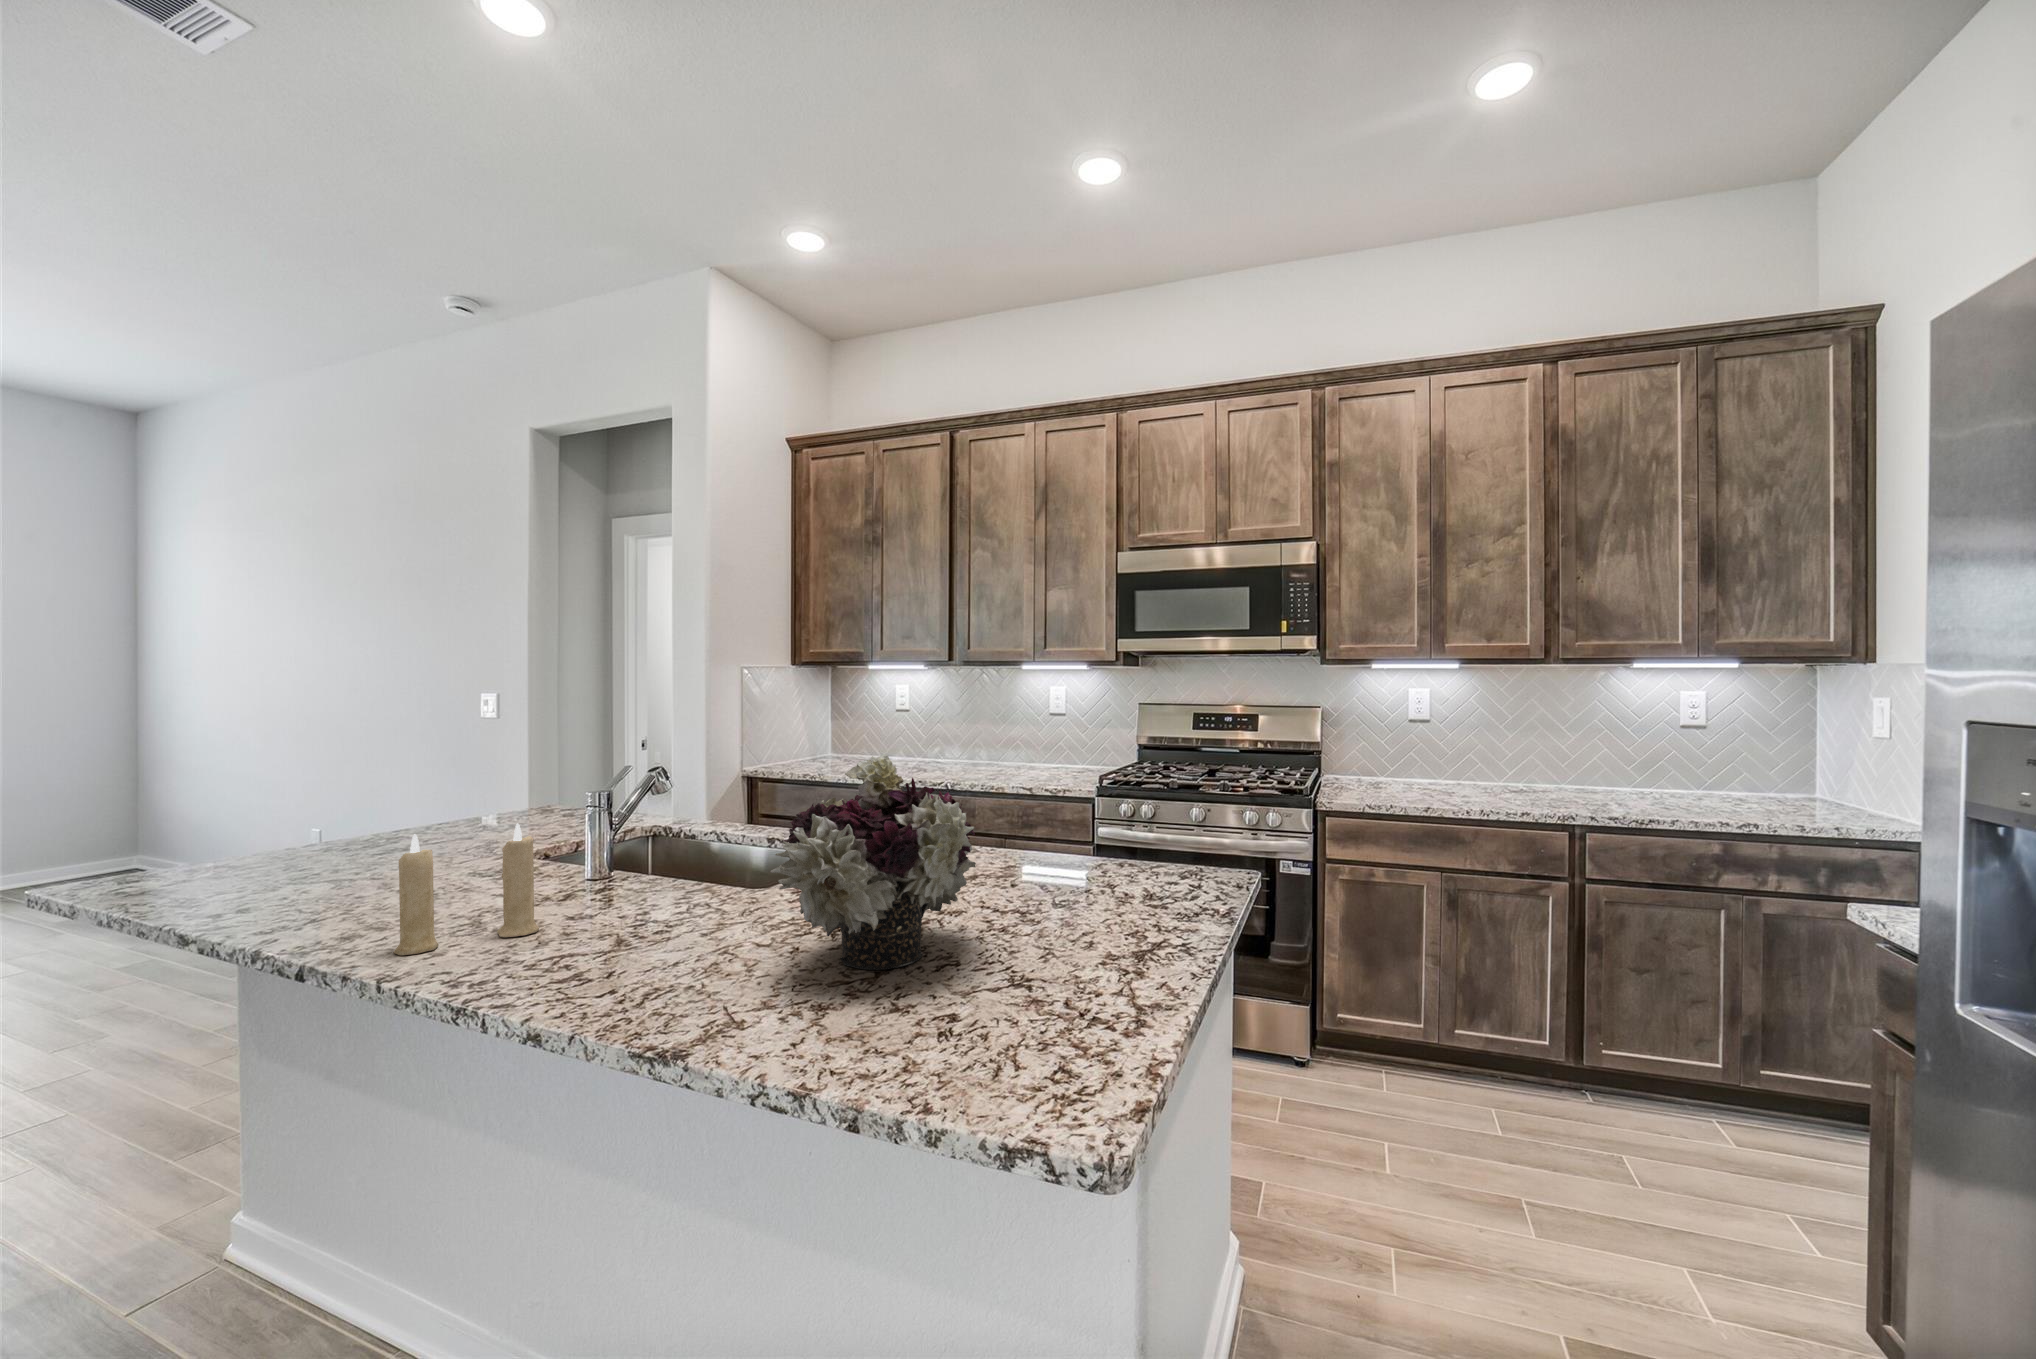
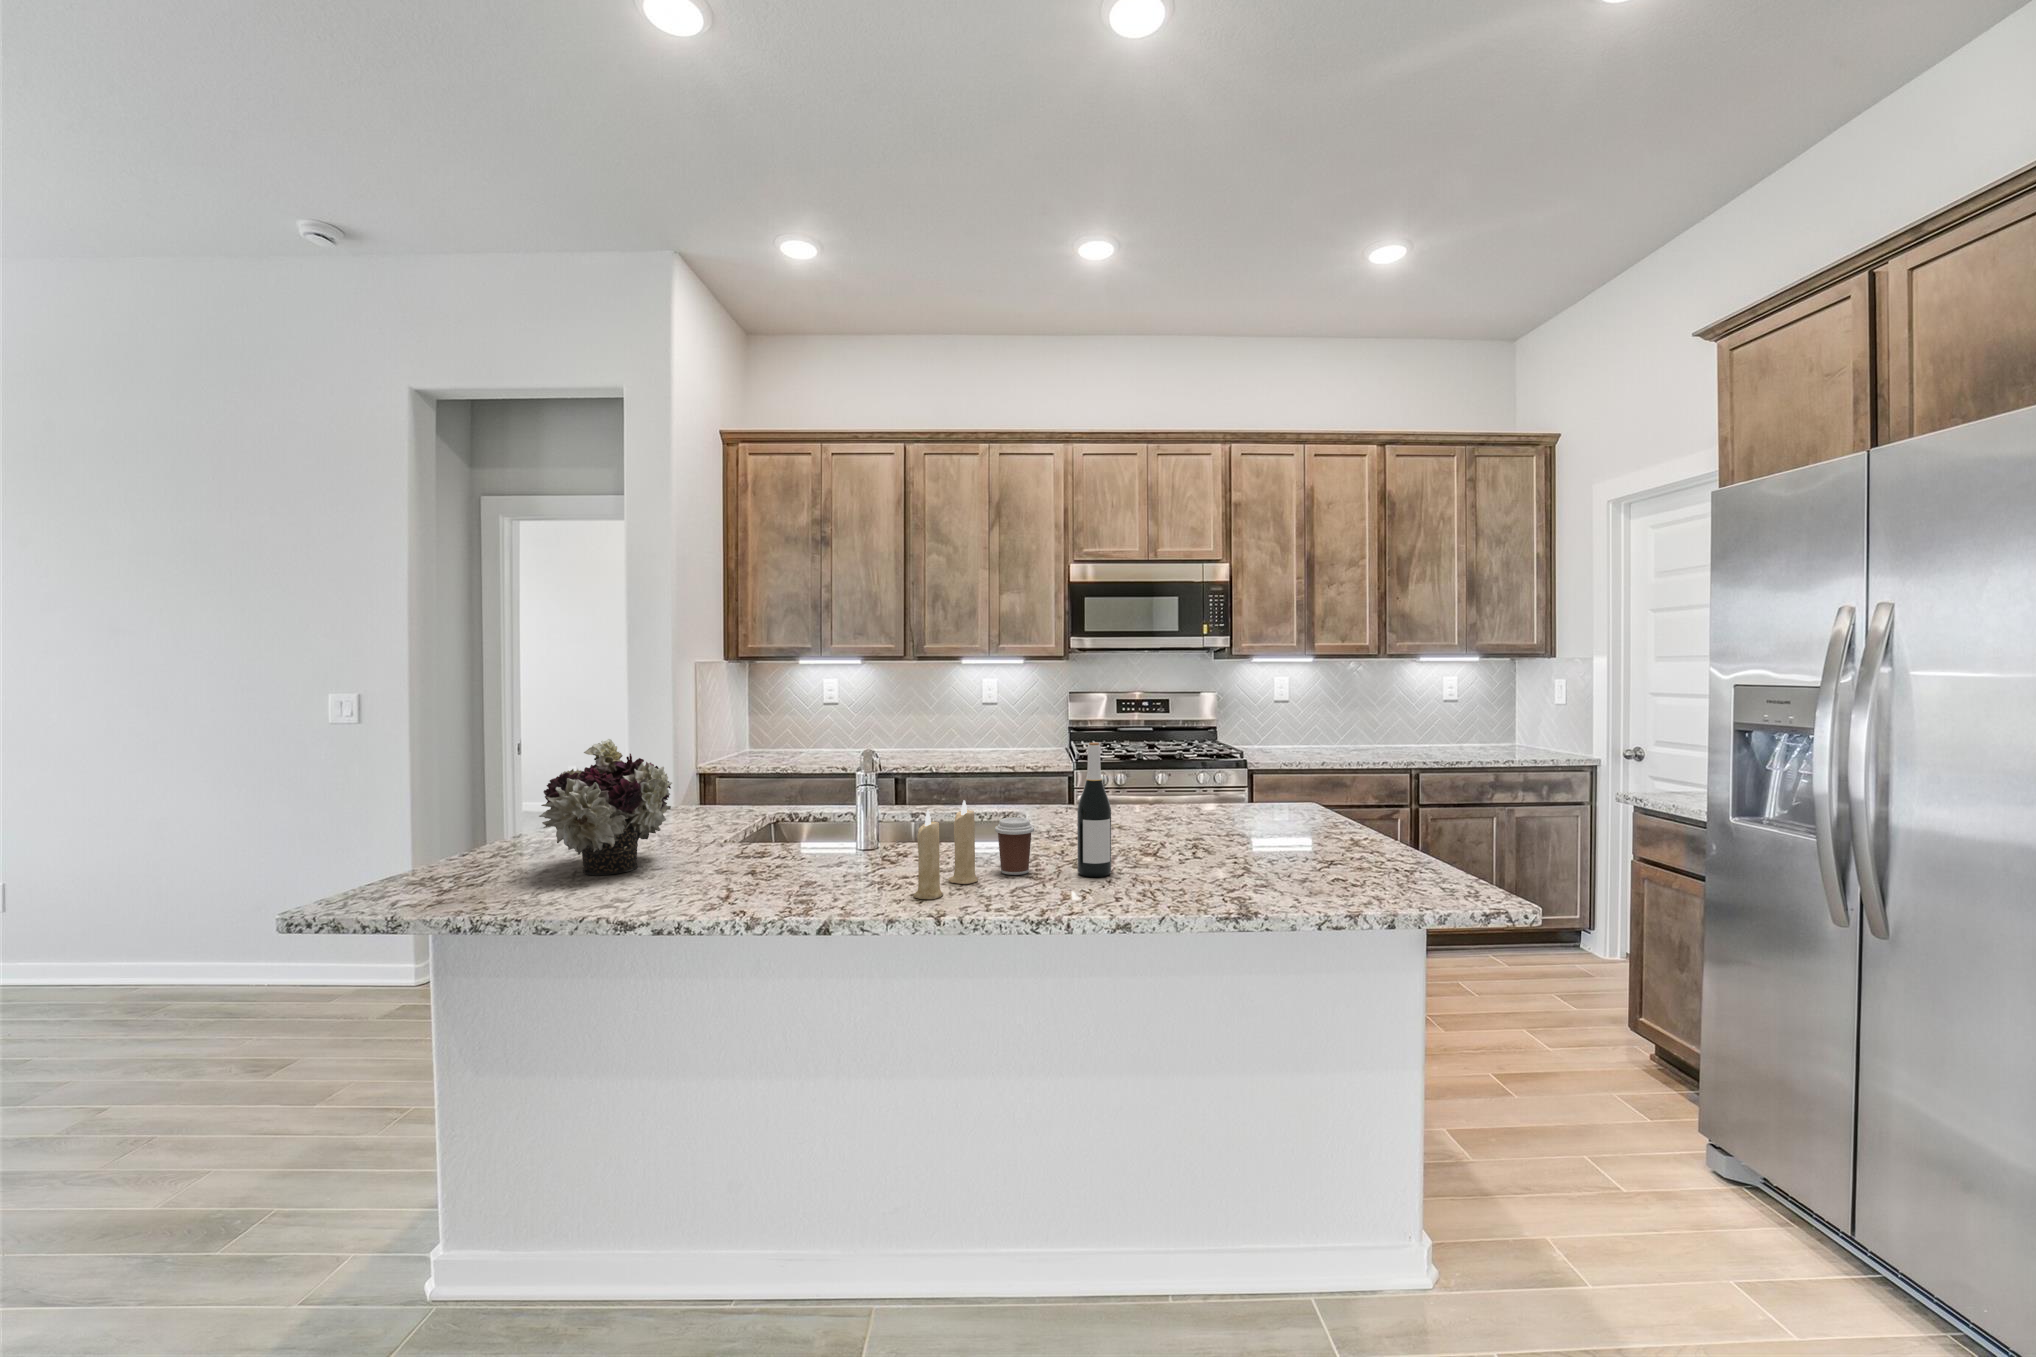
wine bottle: none [656,754,709,949] -> present [1077,743,1111,877]
flower arrangement: present [771,754,976,970] -> present [539,739,672,875]
coffee cup: none [578,851,637,932] -> present [995,817,1034,875]

